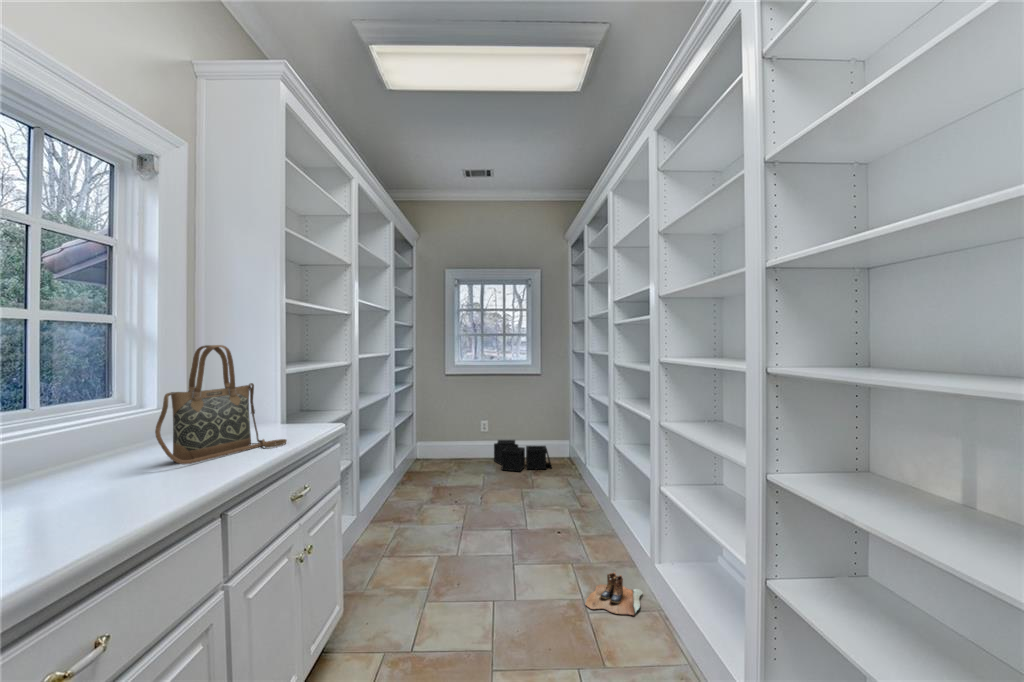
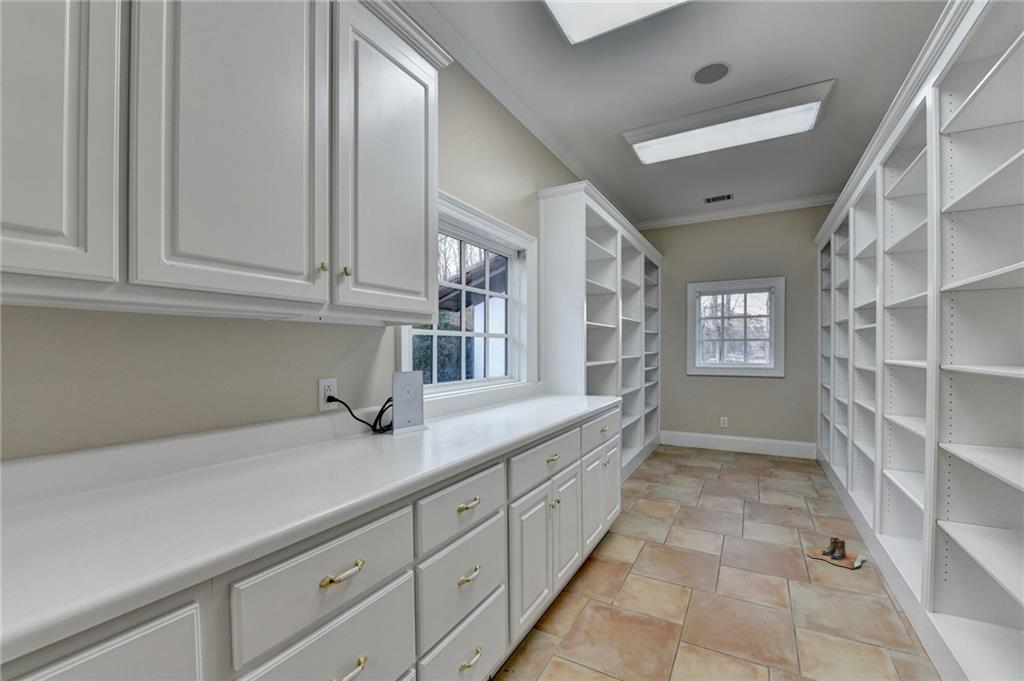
handbag: present [155,345,287,464] -> none [543,348,596,406]
storage bin: present [494,440,552,471] -> none [734,435,795,466]

